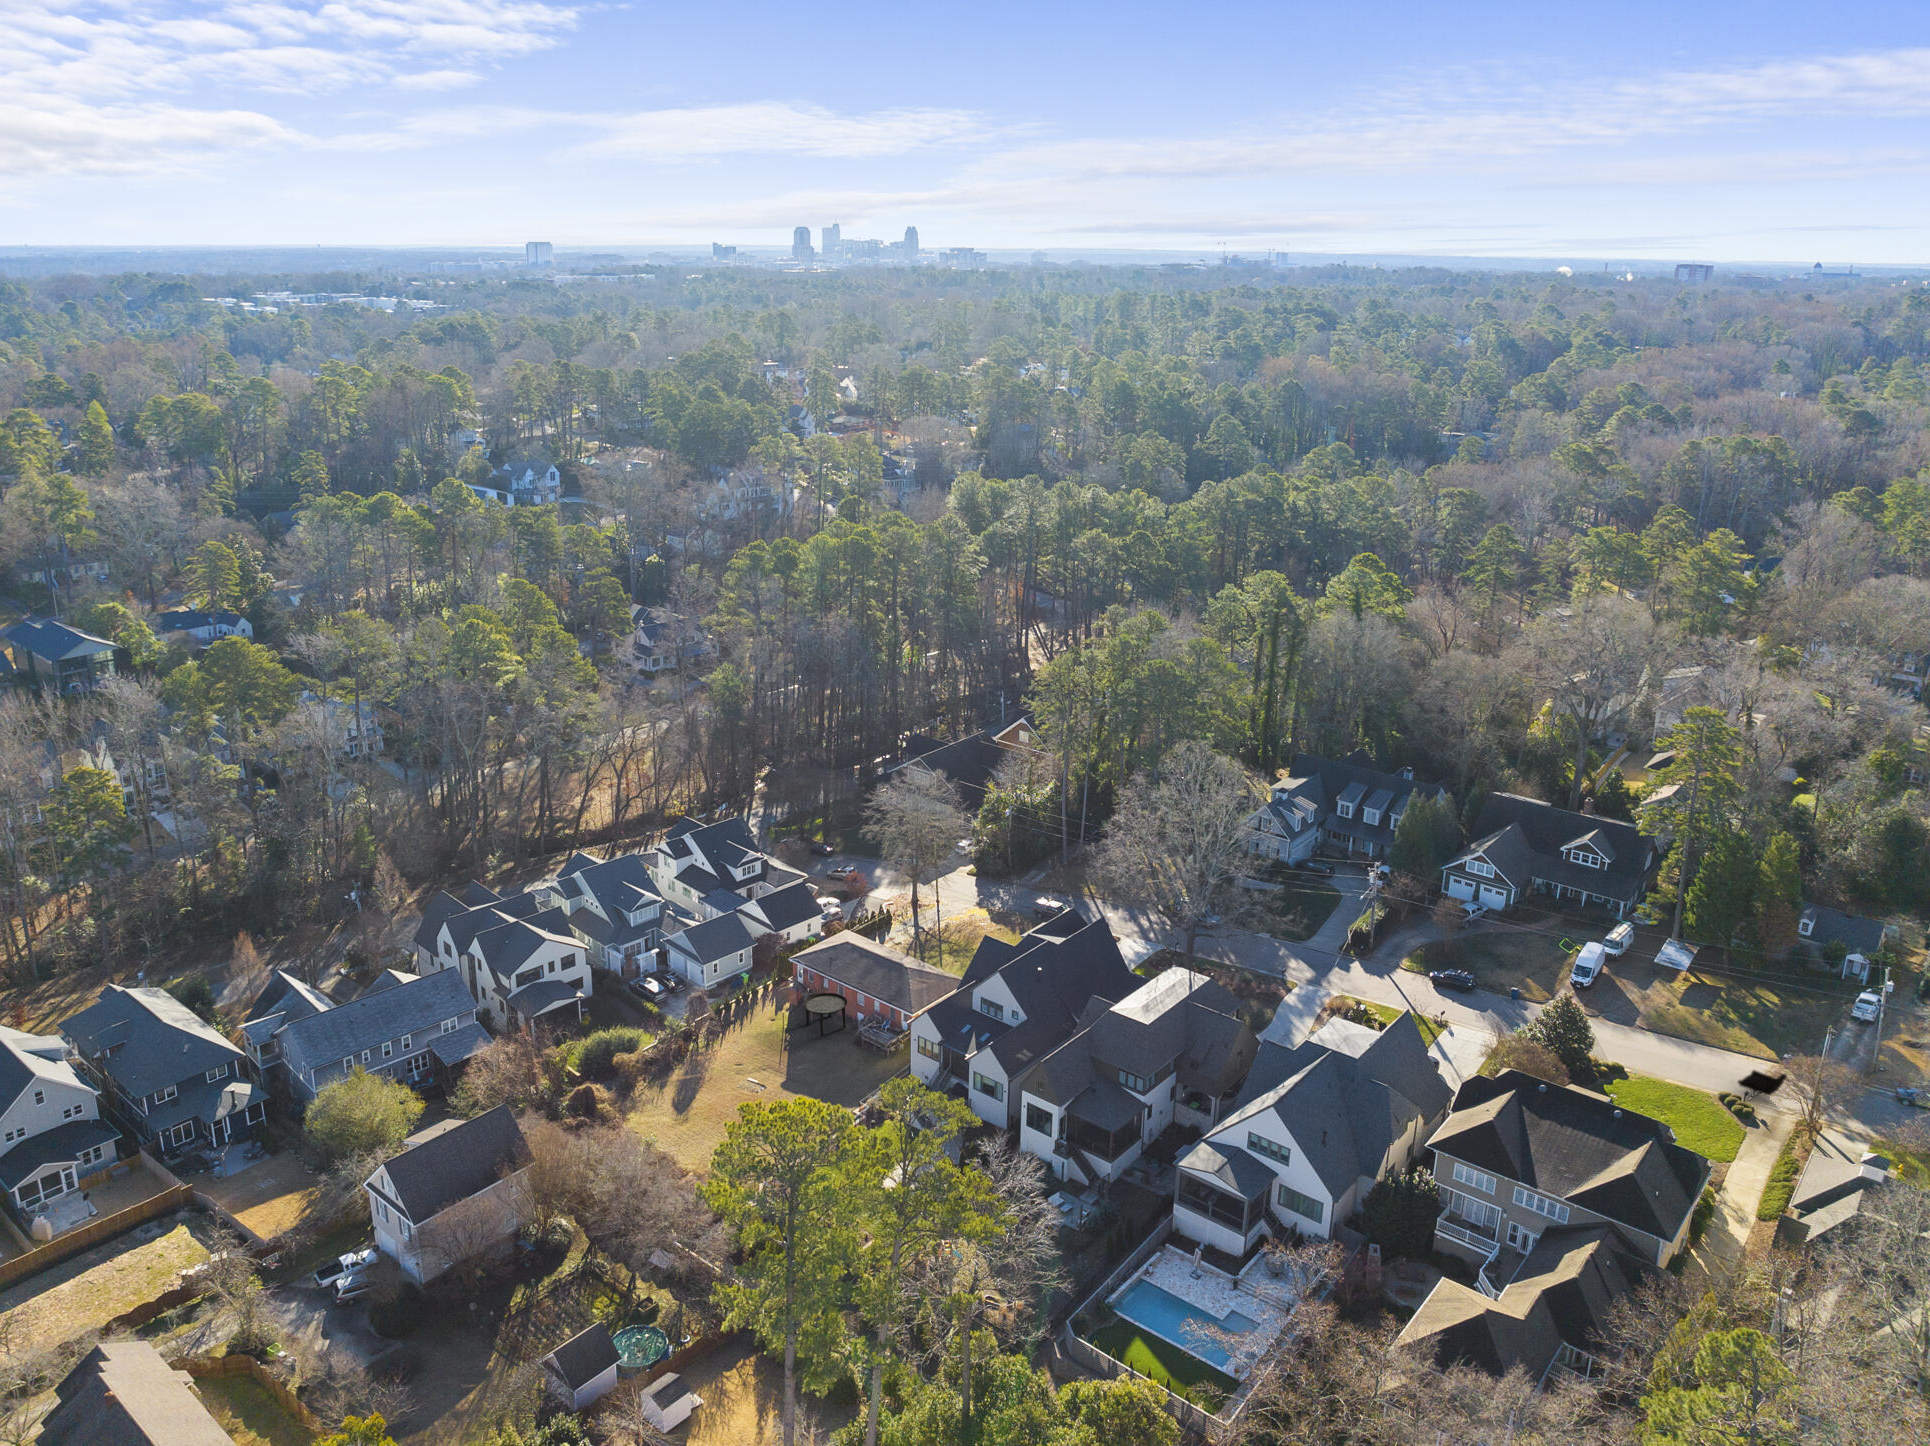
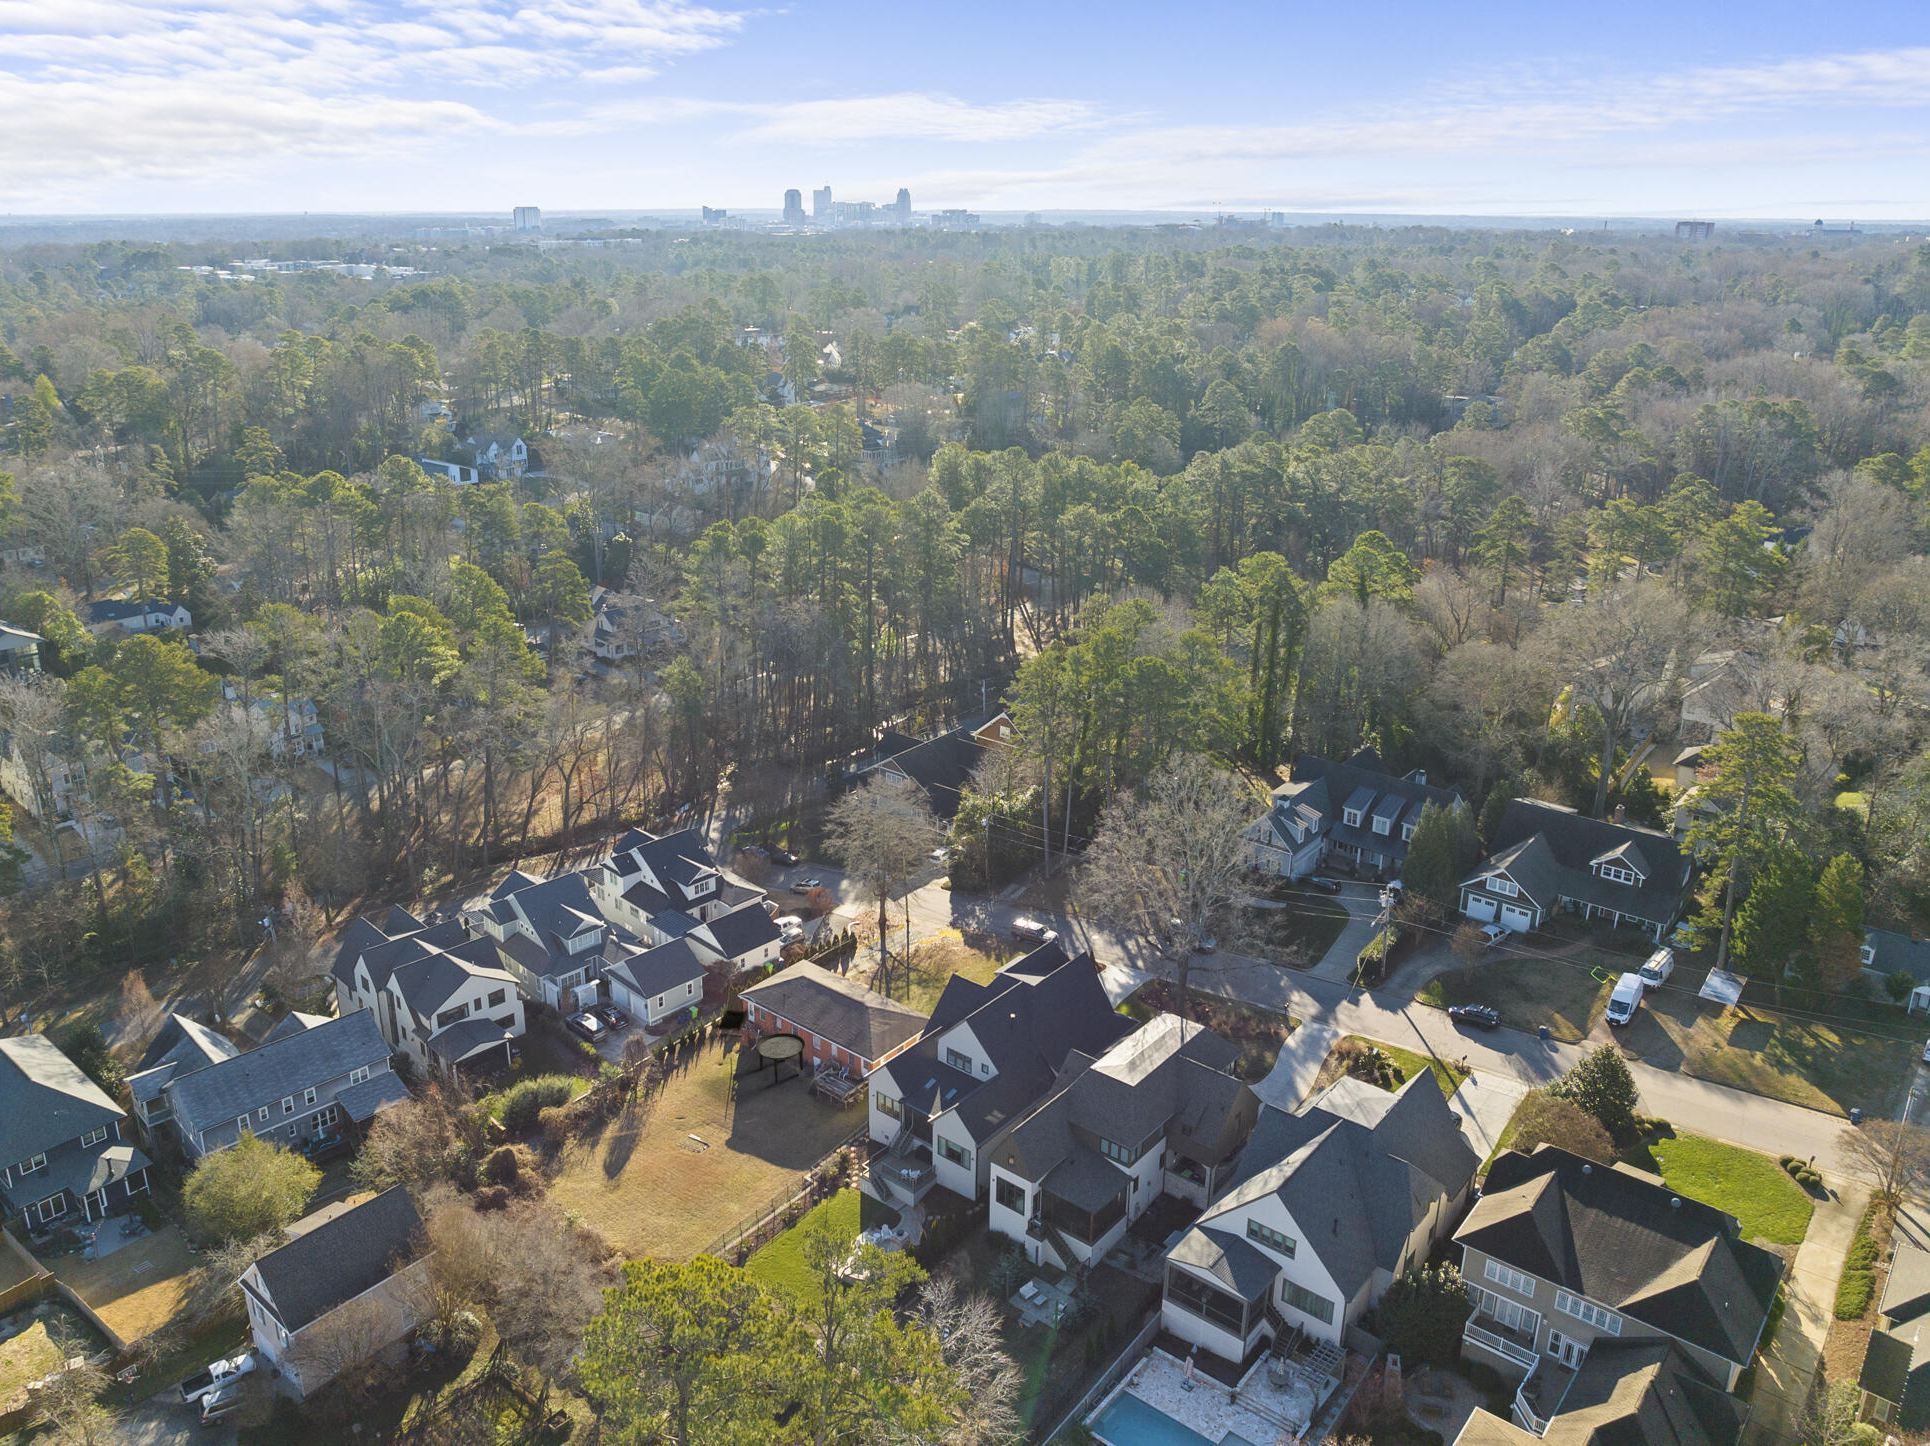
lounge chair: present [1738,1070,1787,1100] -> present [716,1009,749,1038]

